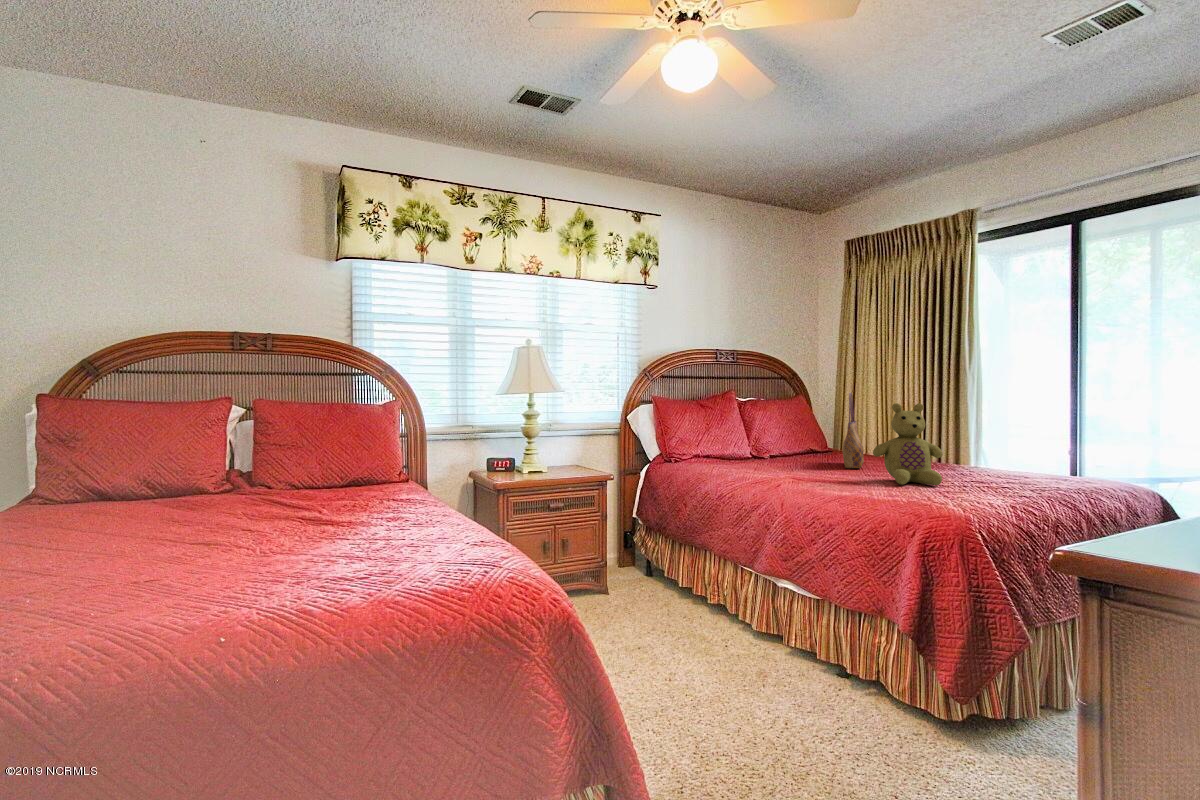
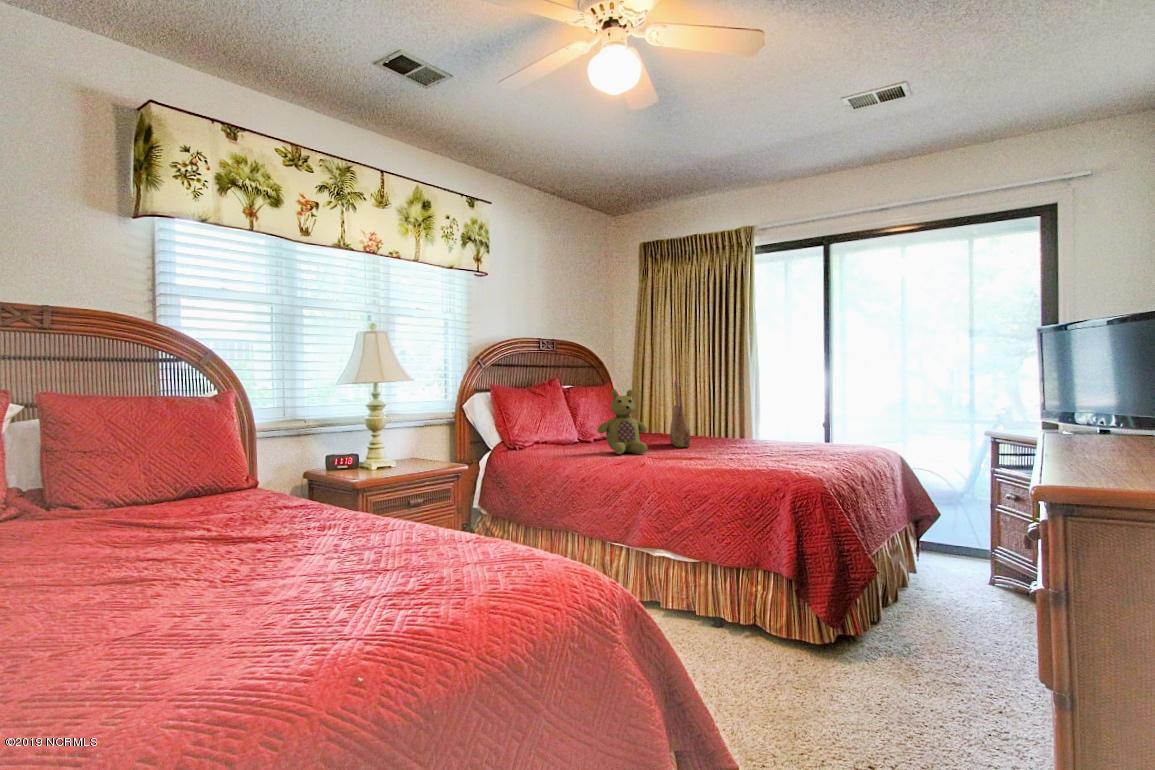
stuffed bear: present [873,403,943,485] -> present [598,390,647,454]

